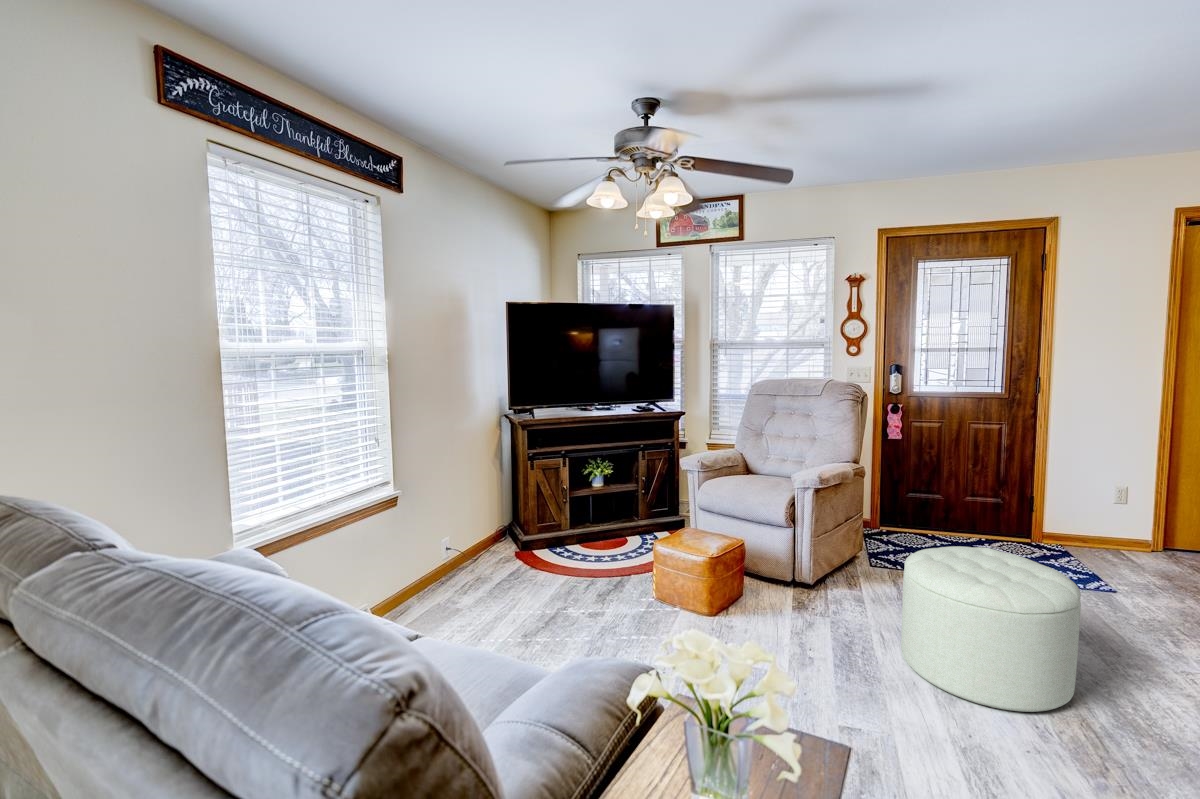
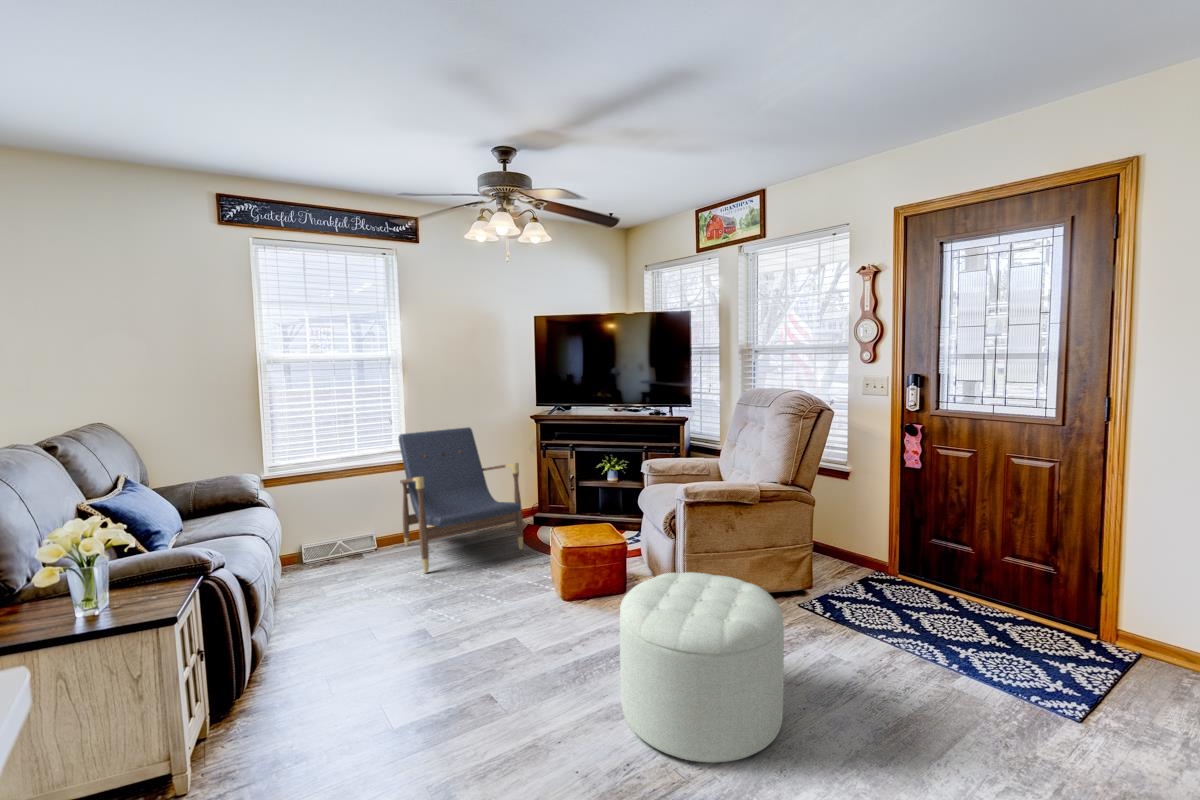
lounge chair: none [395,442,580,638] -> present [399,427,523,573]

